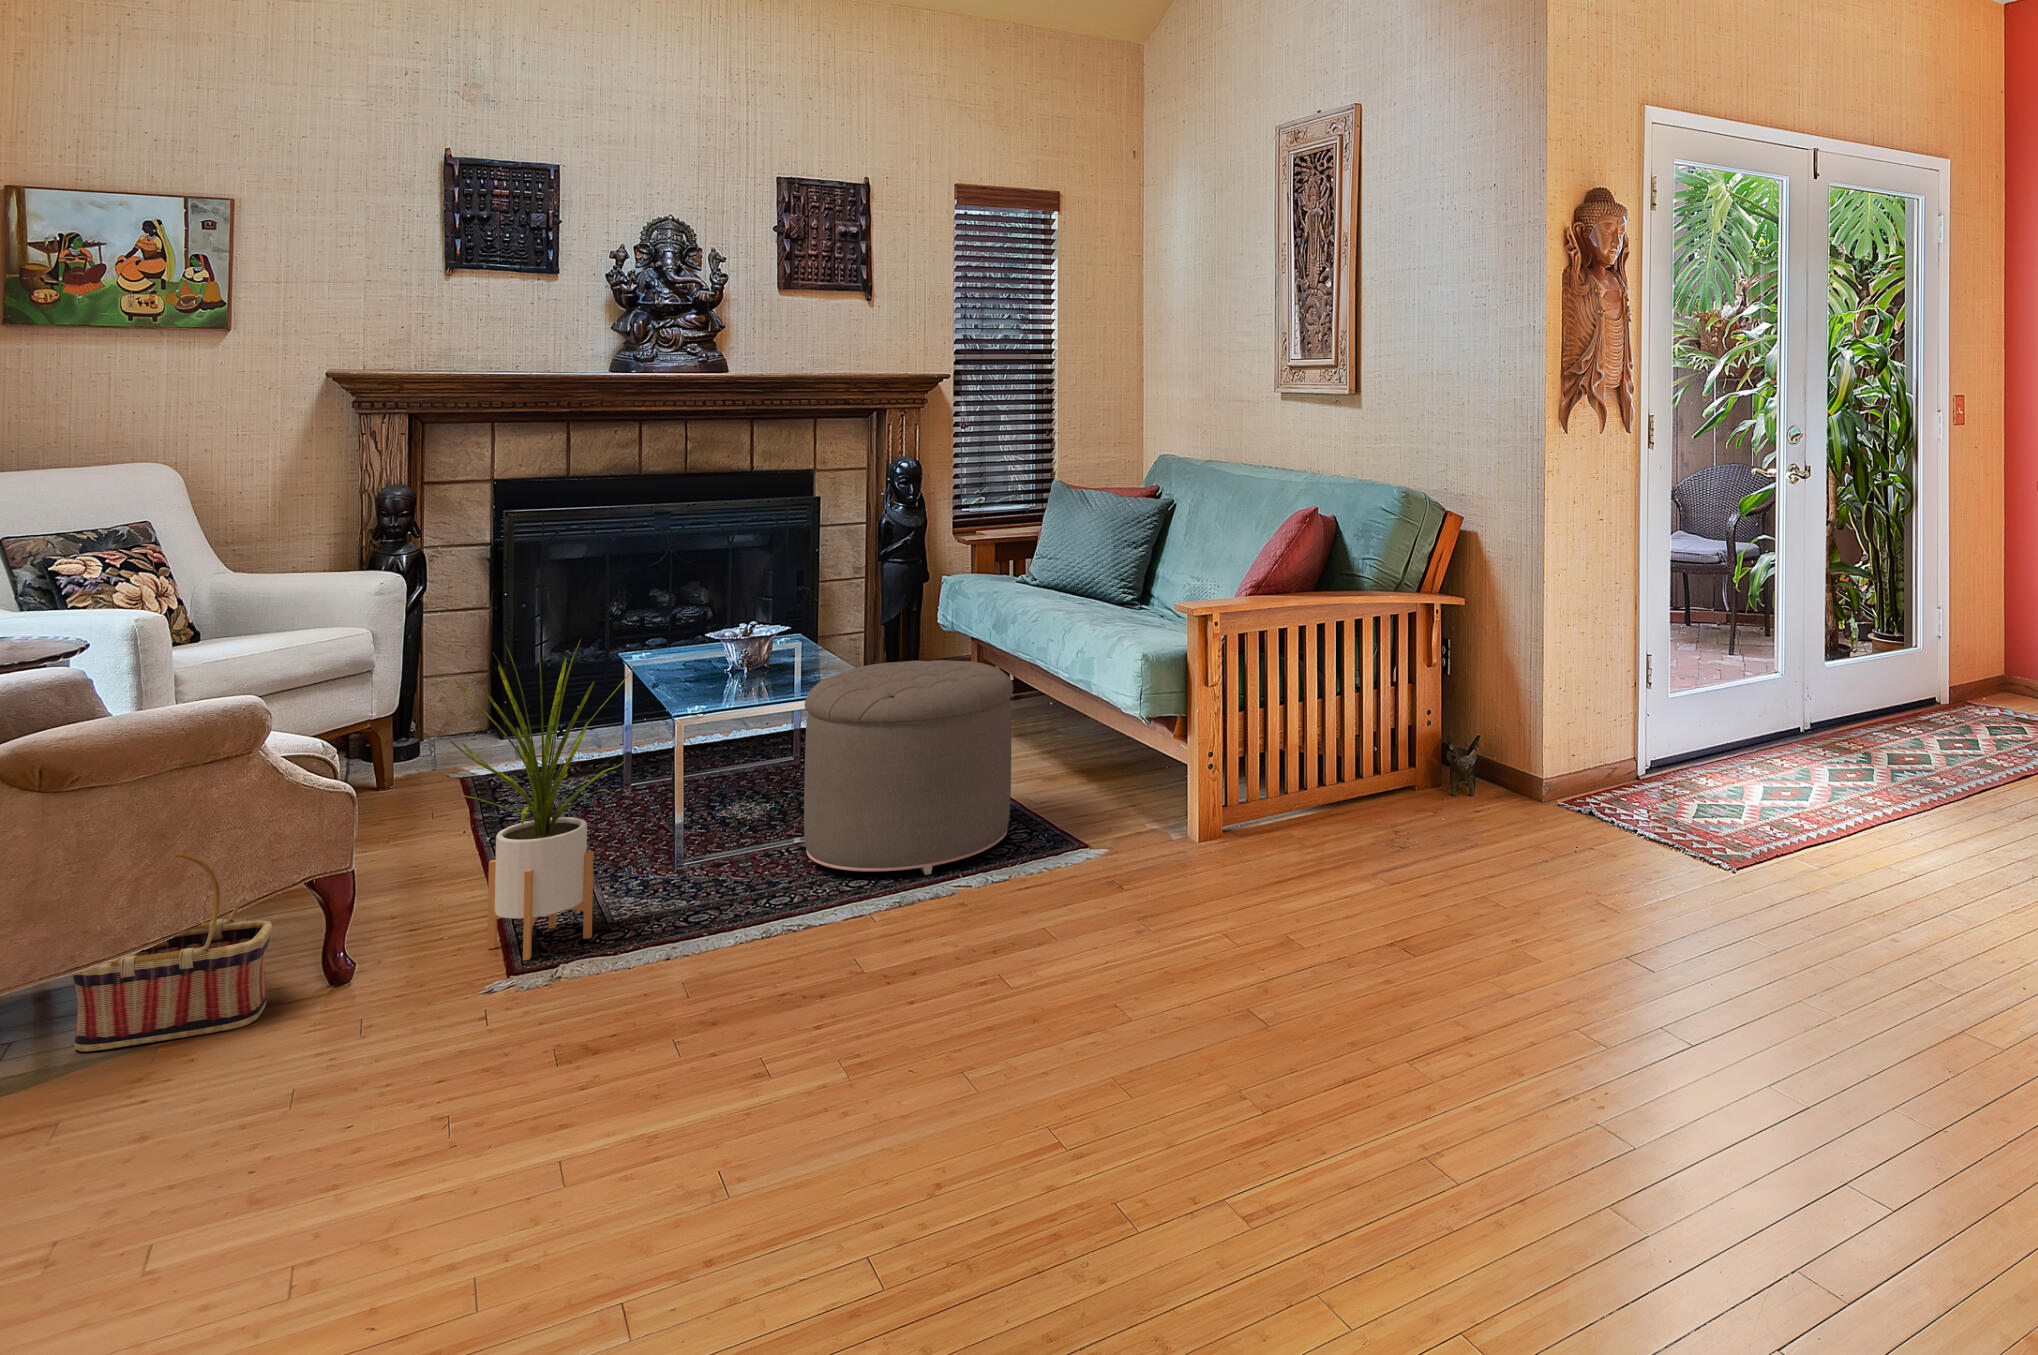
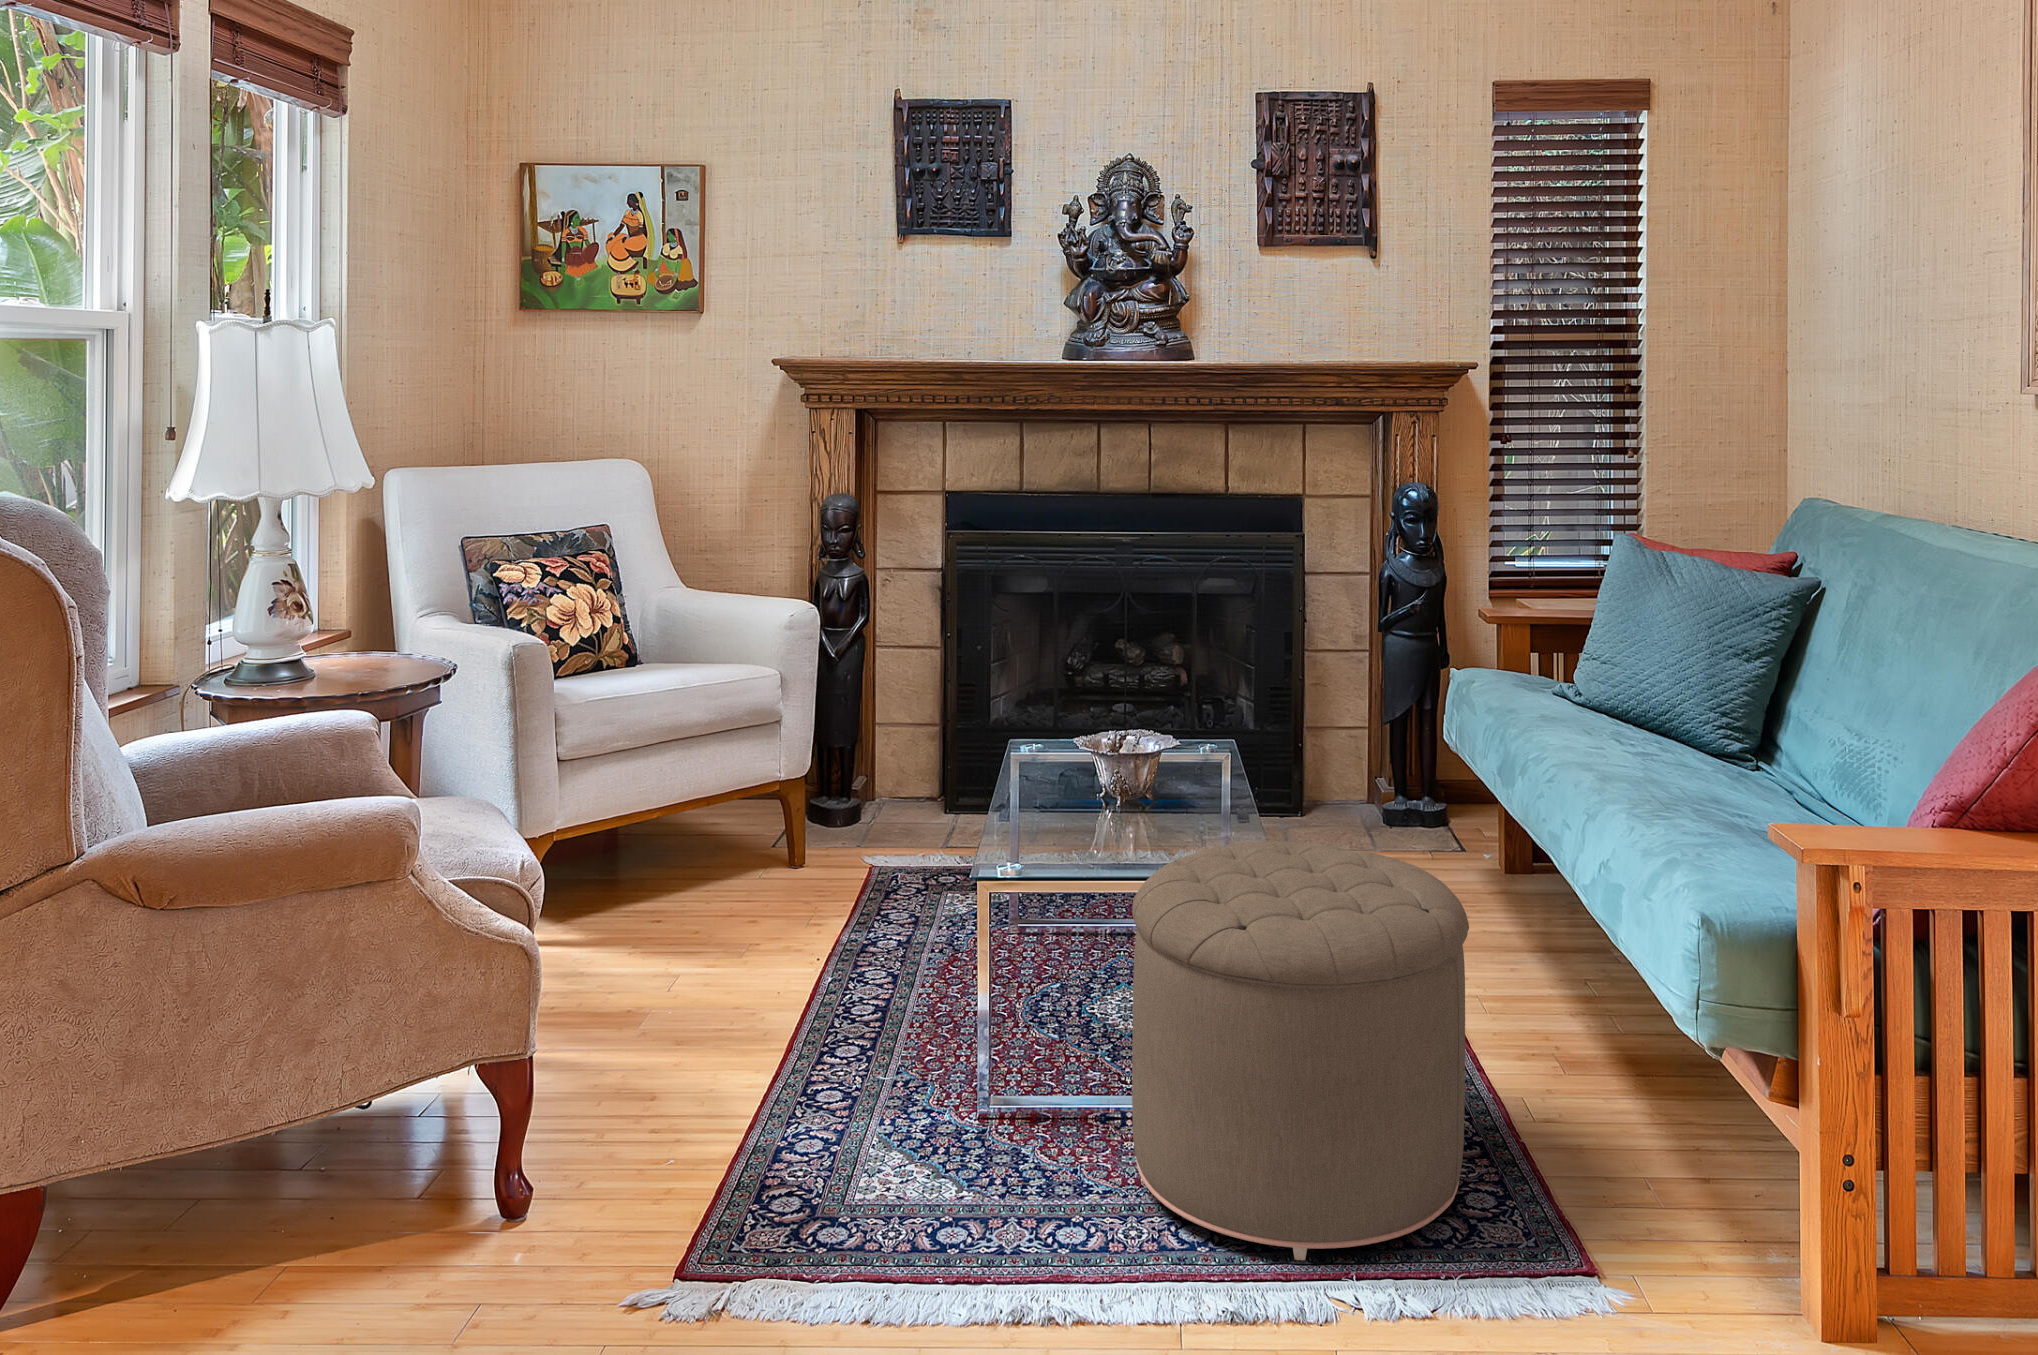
house plant: present [449,640,635,960] -> none [599,764,861,1261]
basket: present [72,853,272,1051] -> none [210,971,425,1274]

